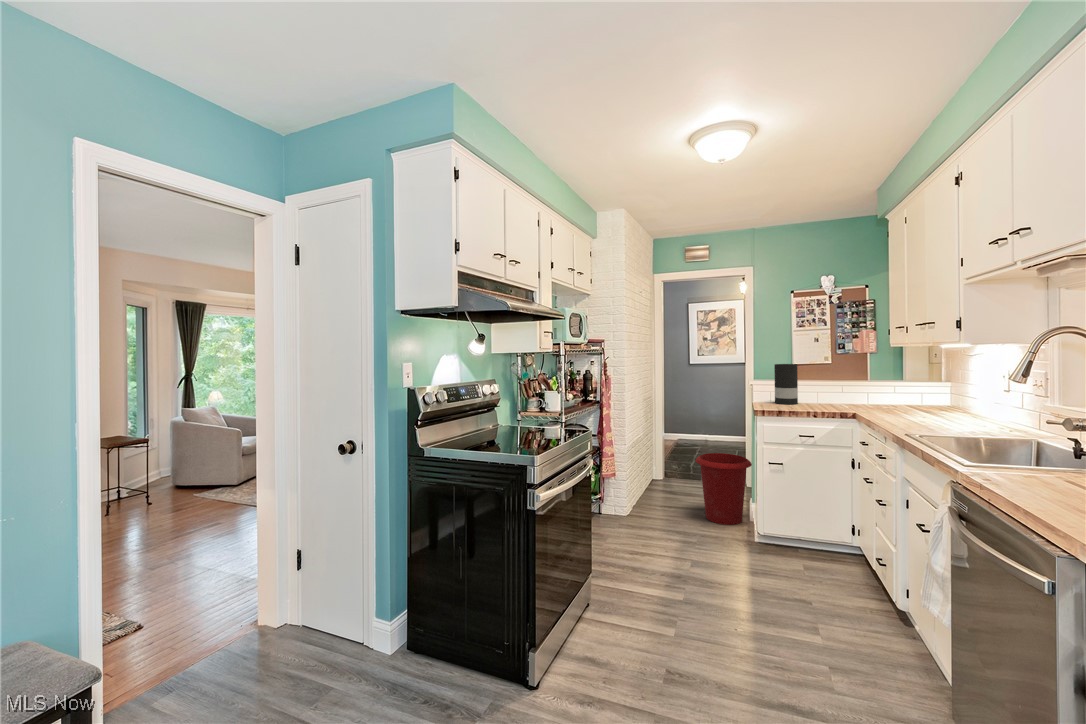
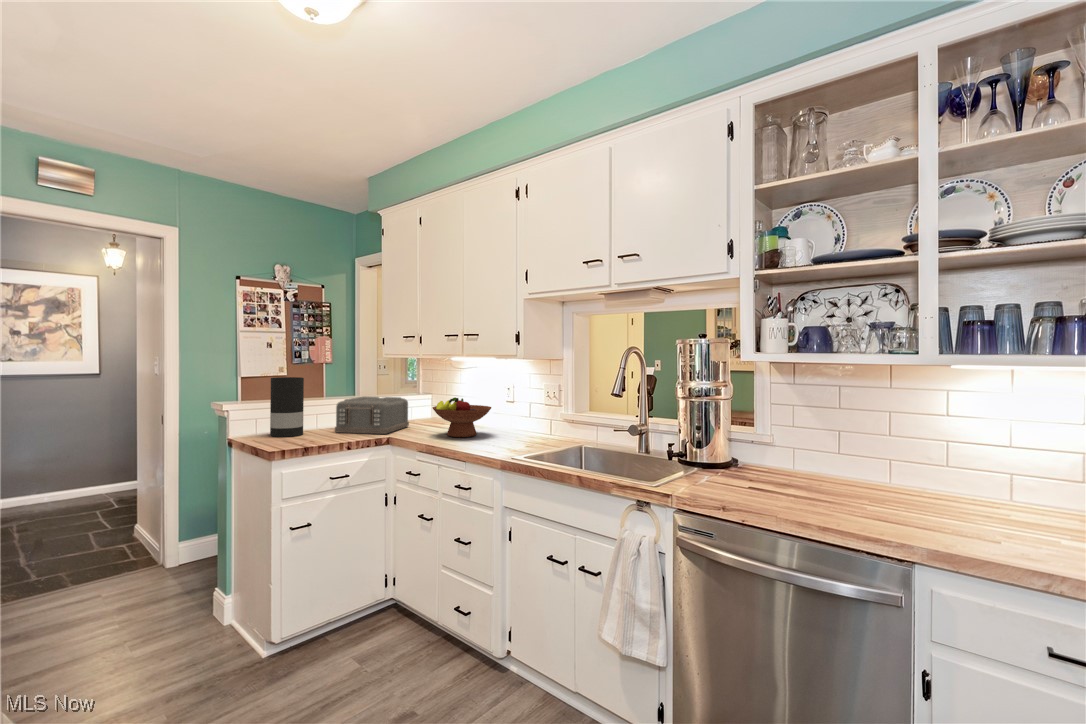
toaster: none [821,380,896,410] -> present [335,397,409,434]
fruit bowl: none [890,384,963,421] -> present [432,397,491,437]
waste bin: present [695,453,752,525] -> none [118,533,233,673]

